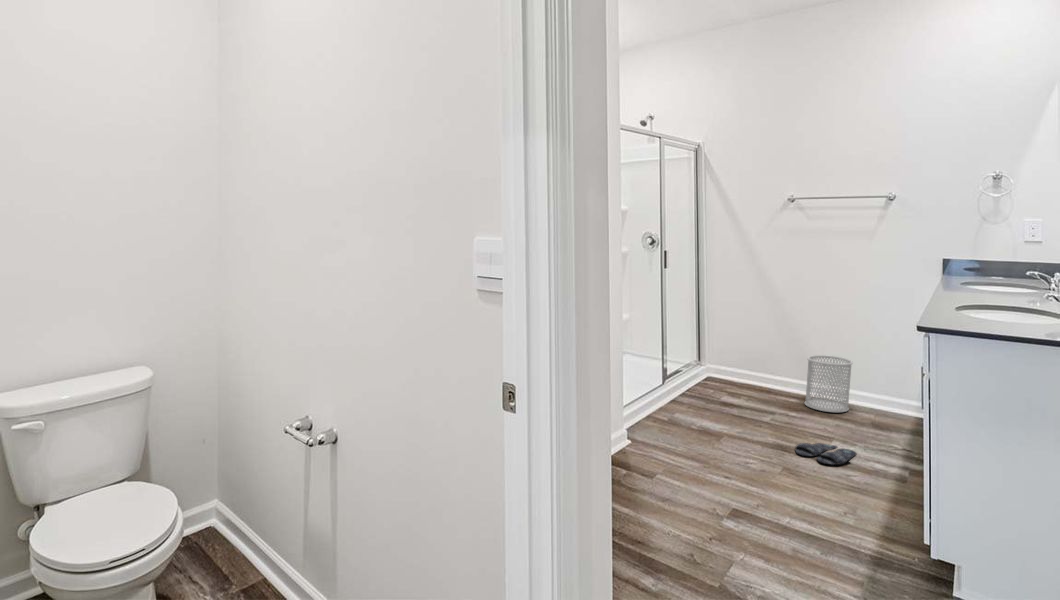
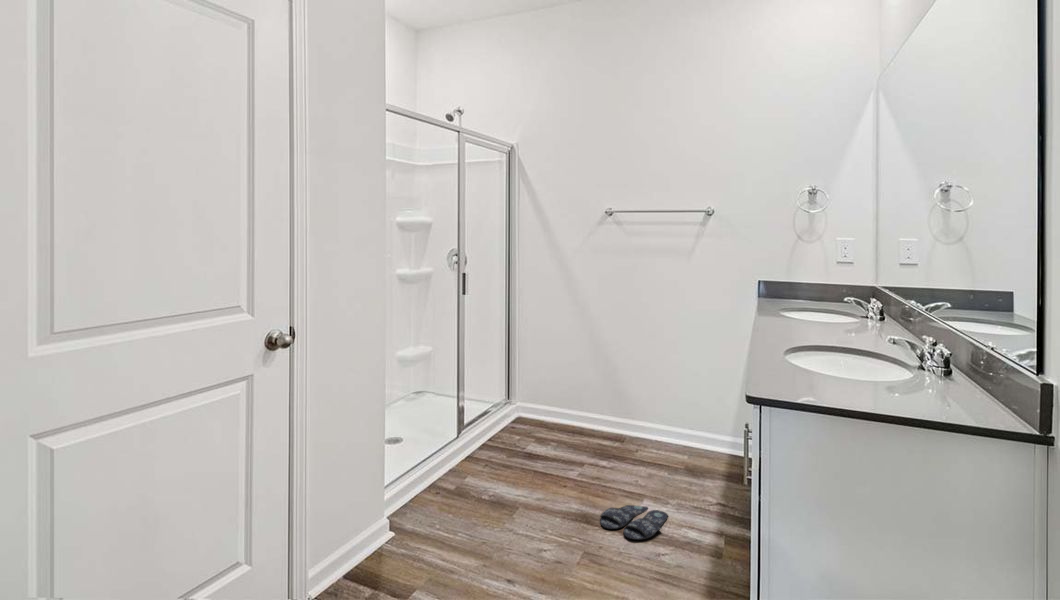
wastebasket: present [805,355,853,413] -> none [617,390,664,457]

